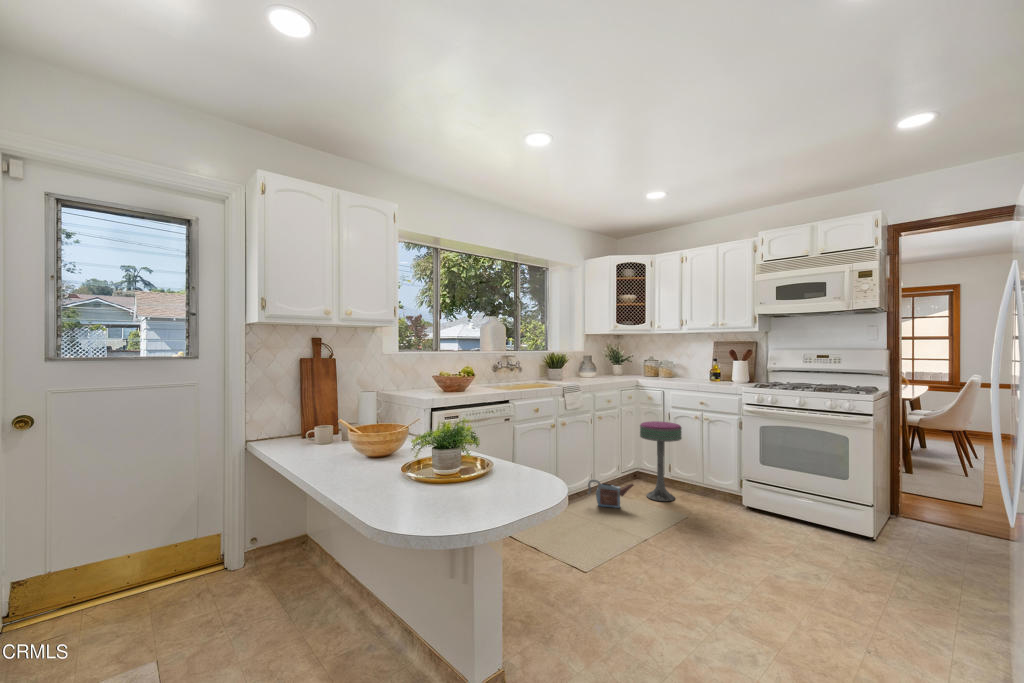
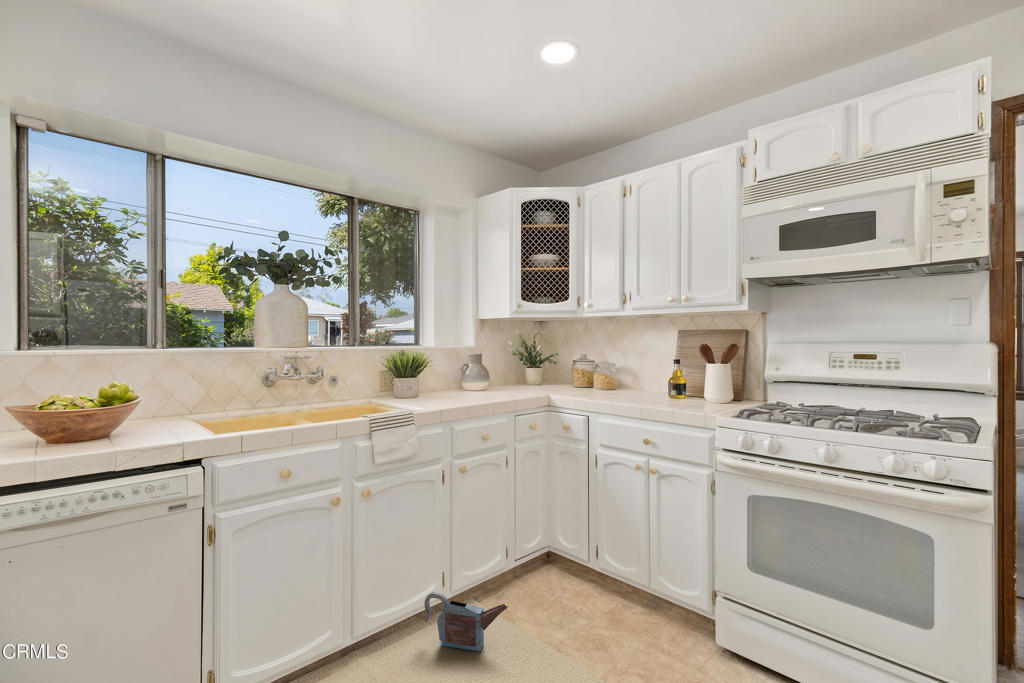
bar stool: present [640,421,682,501] -> none [533,473,607,629]

